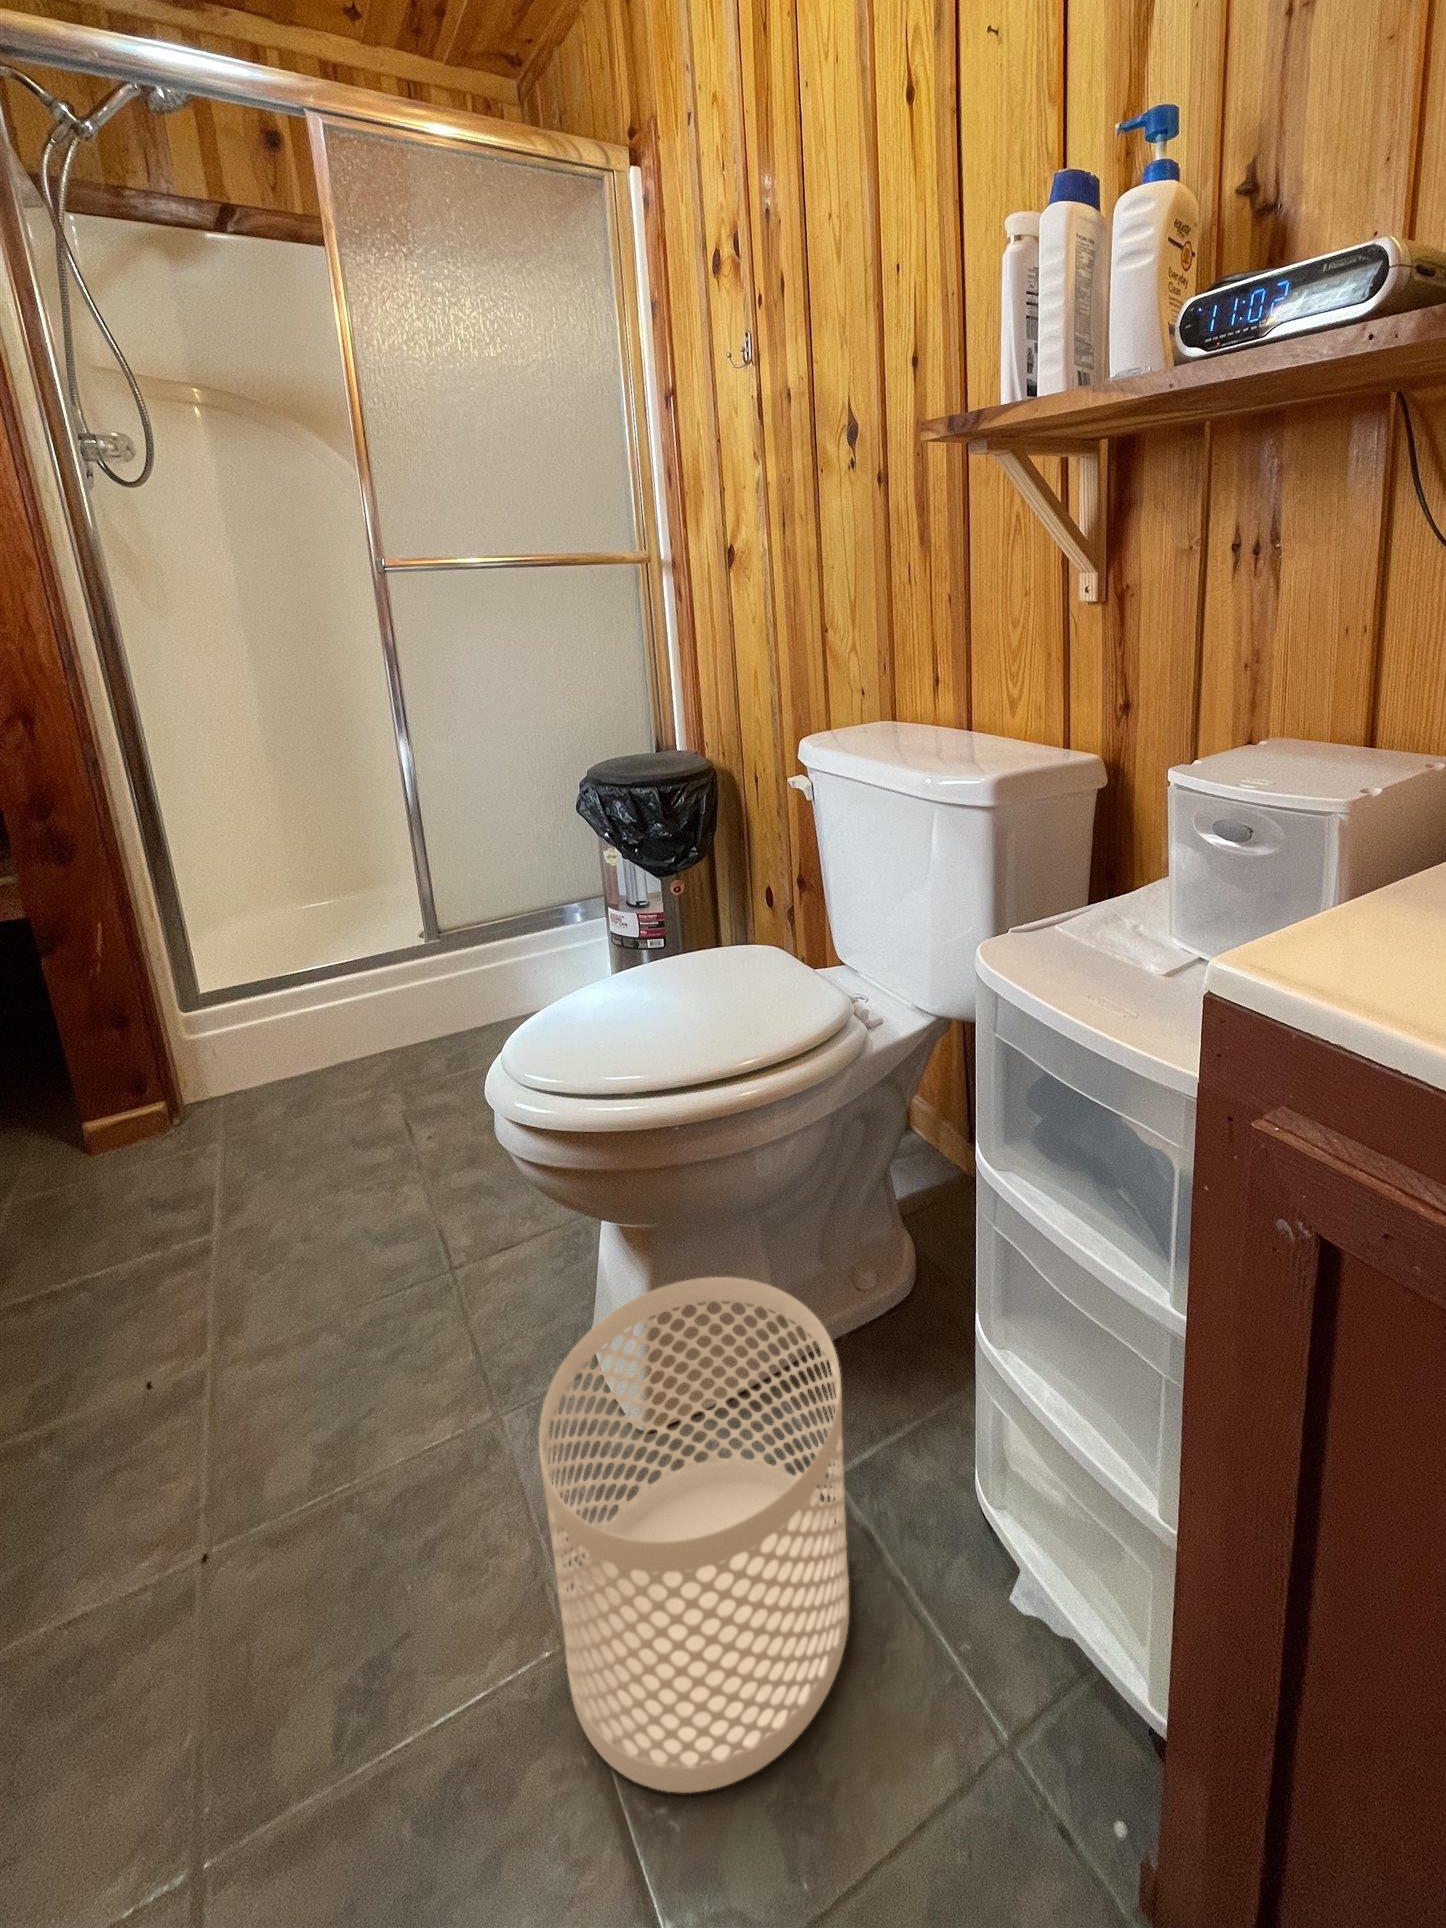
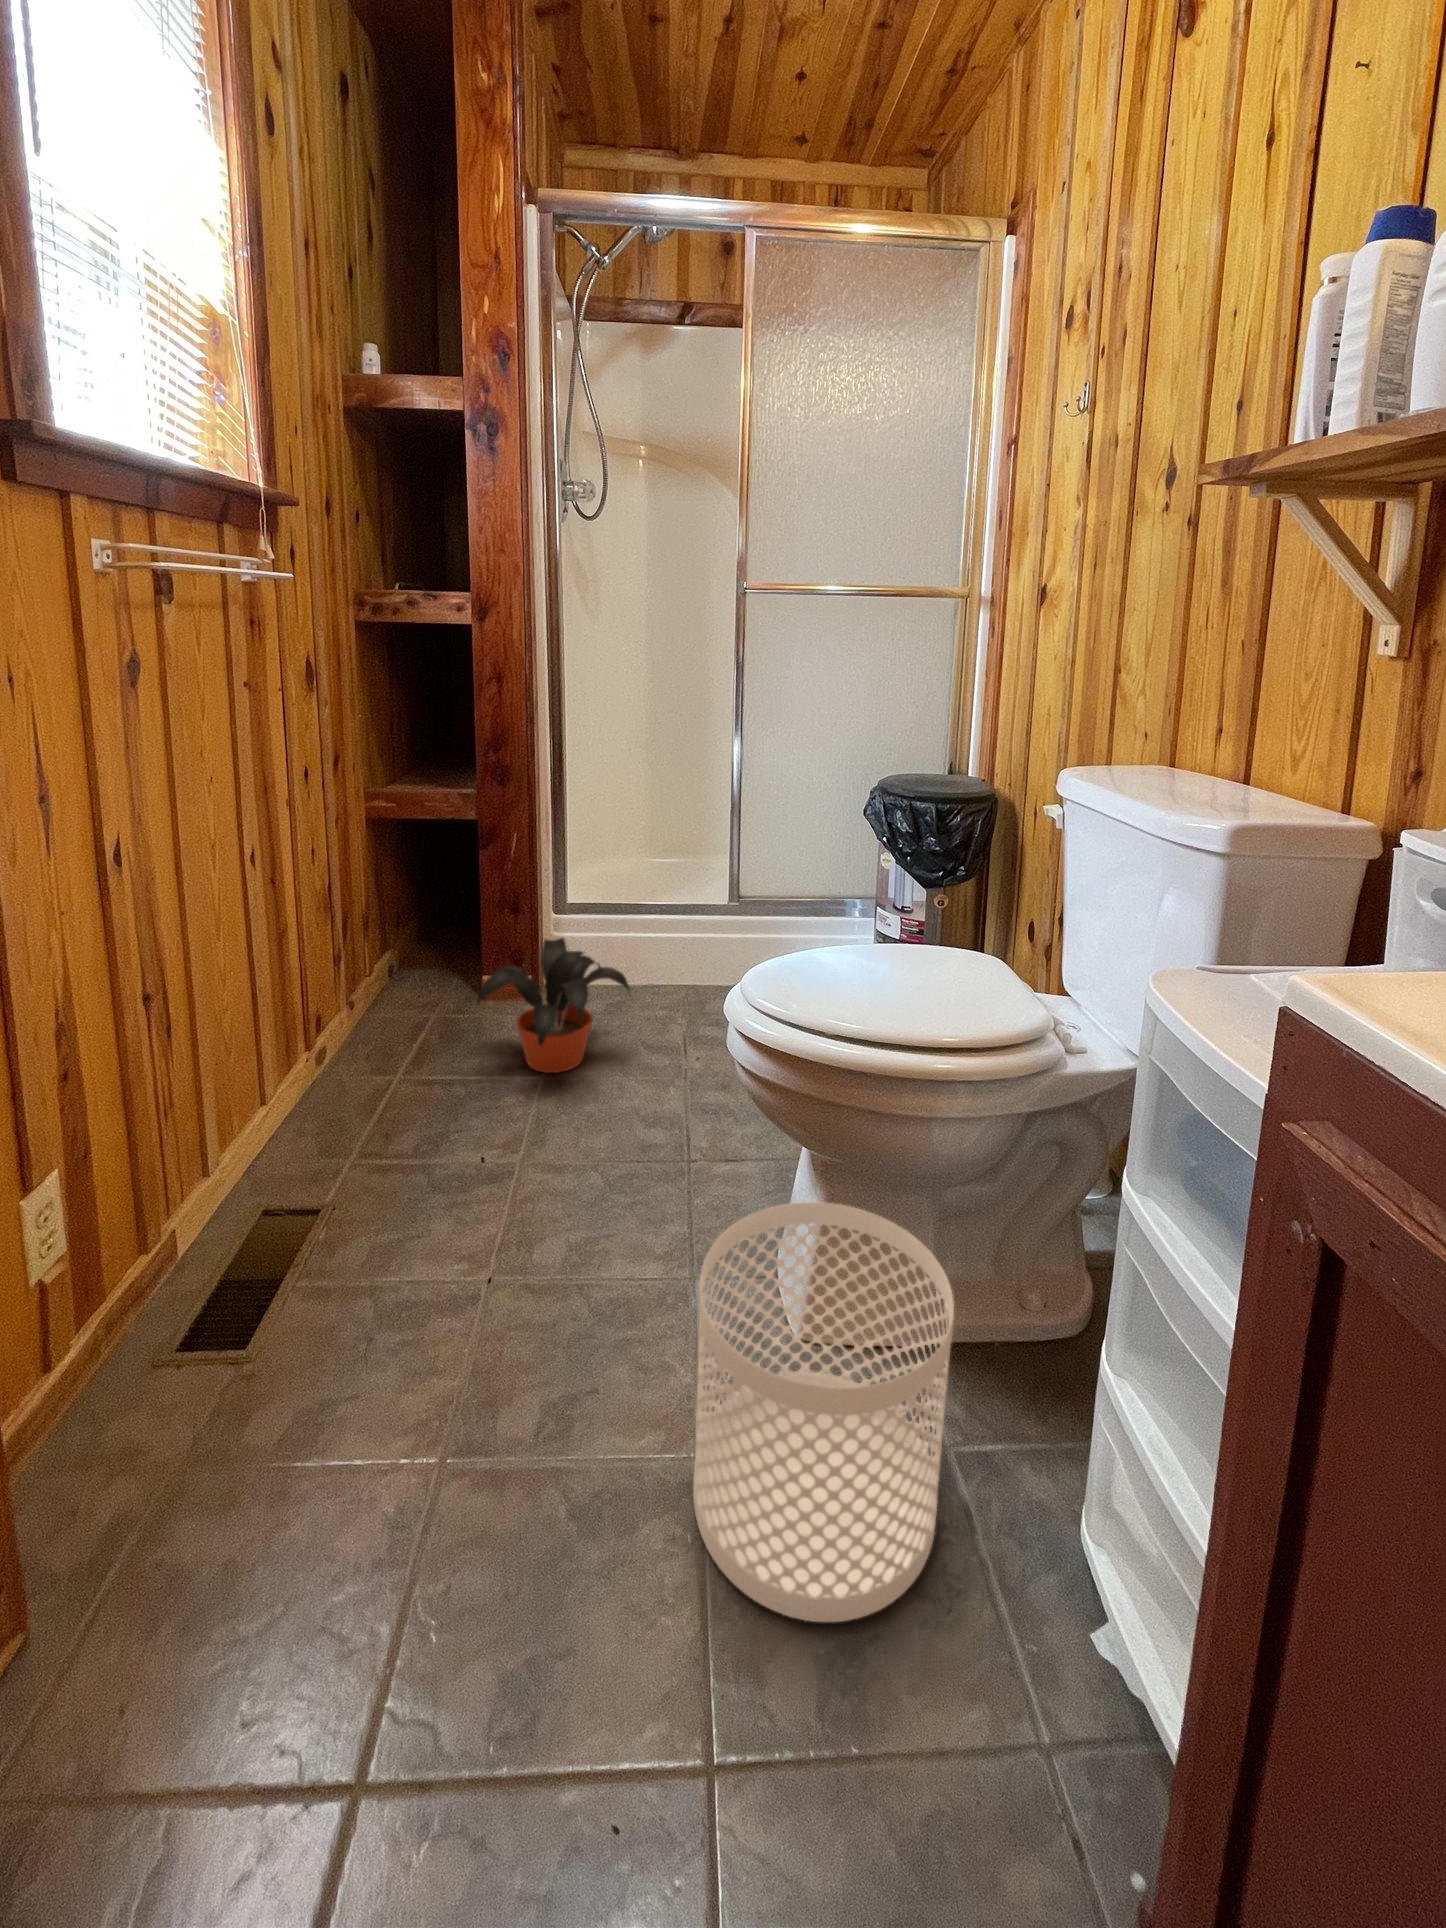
potted plant: none [79,1050,323,1235] -> present [477,937,630,1073]

